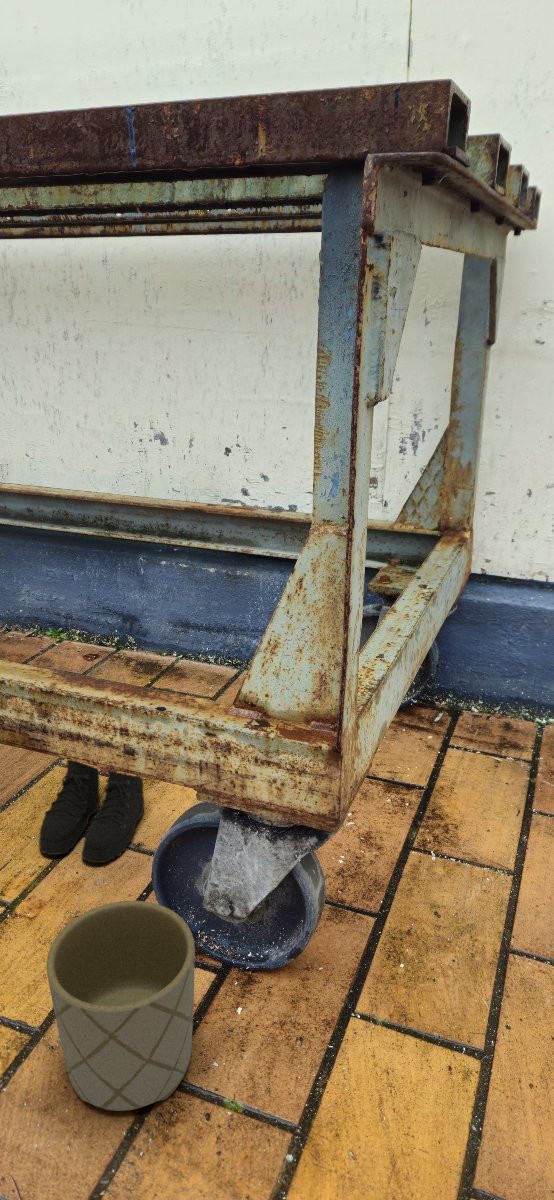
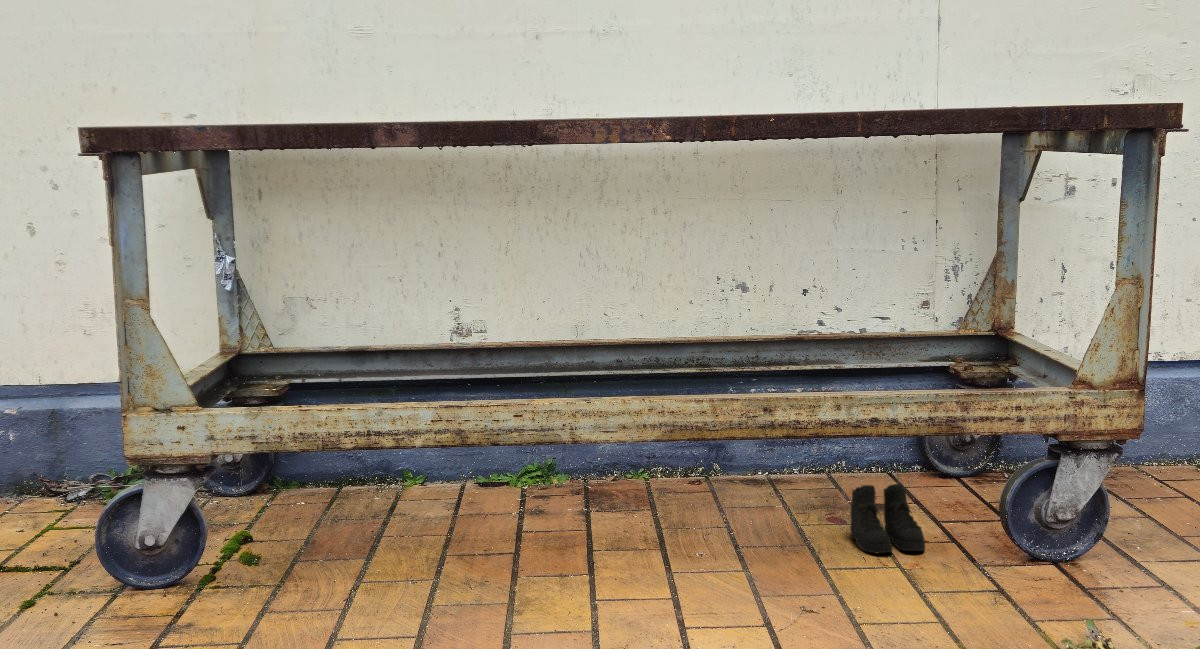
planter: present [47,901,195,1111] -> none [1027,504,1112,605]

